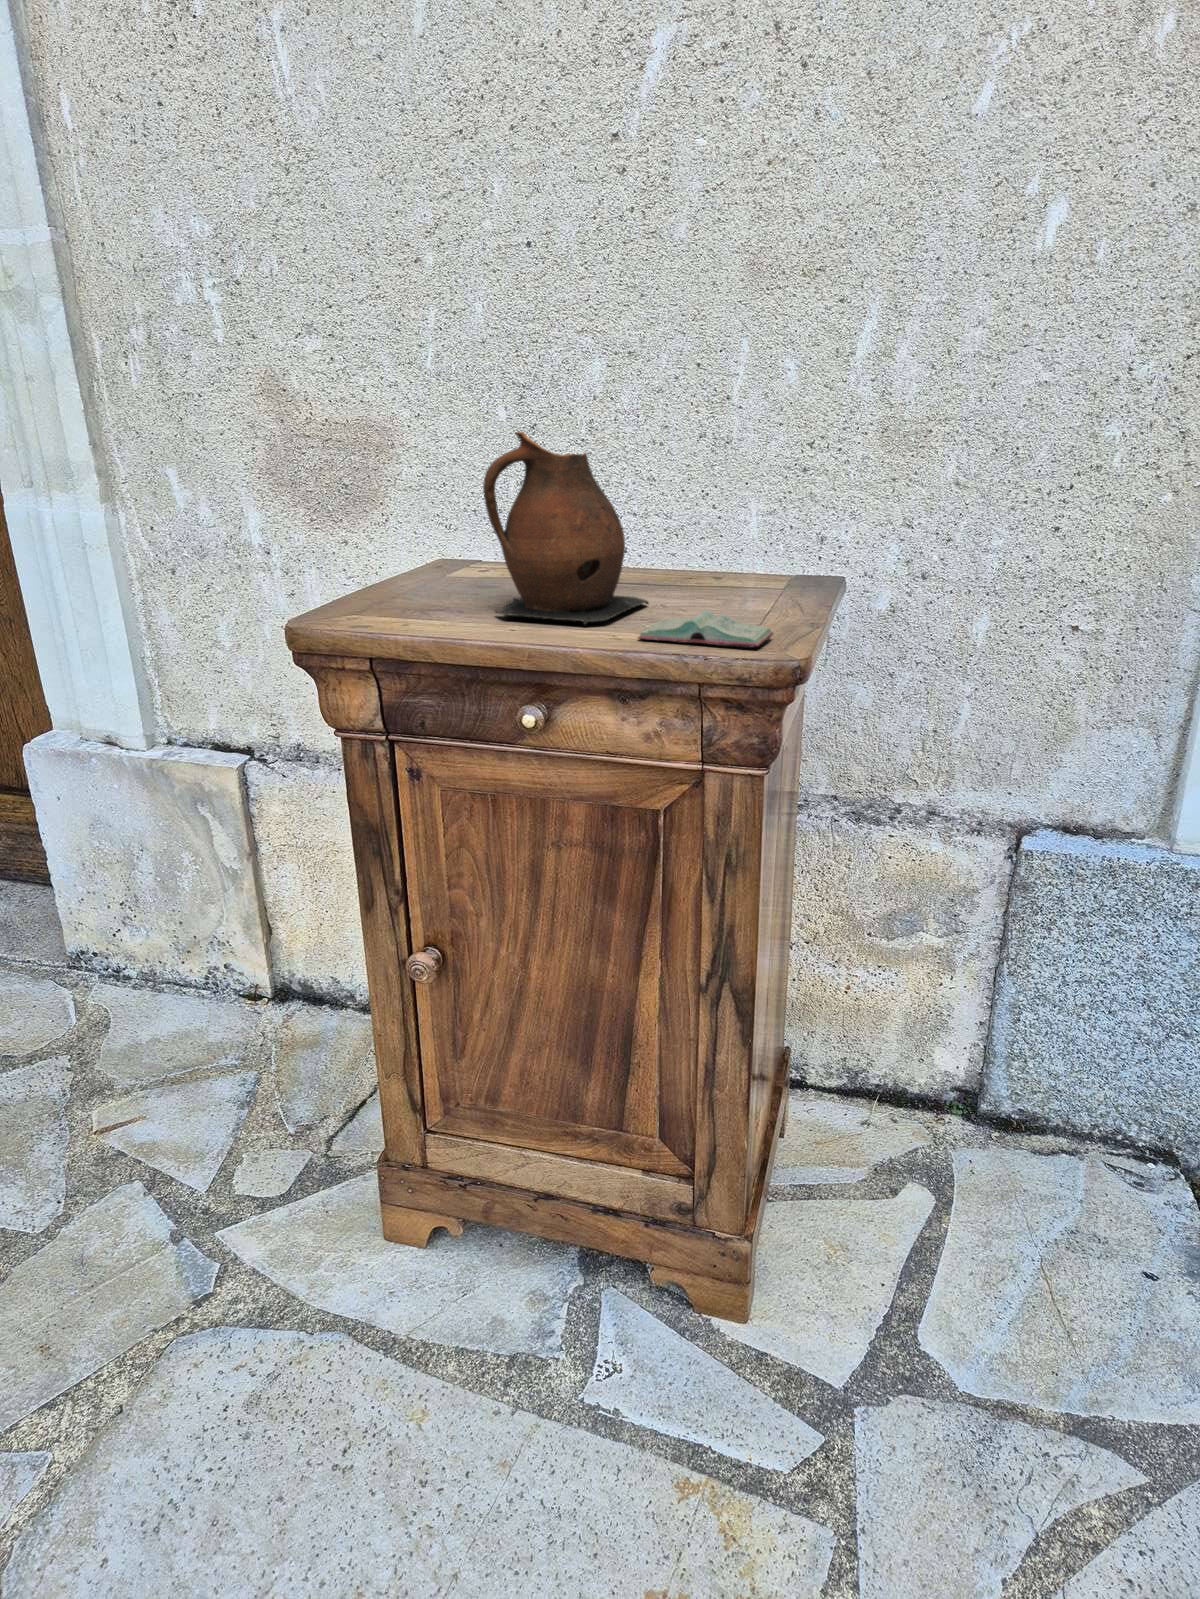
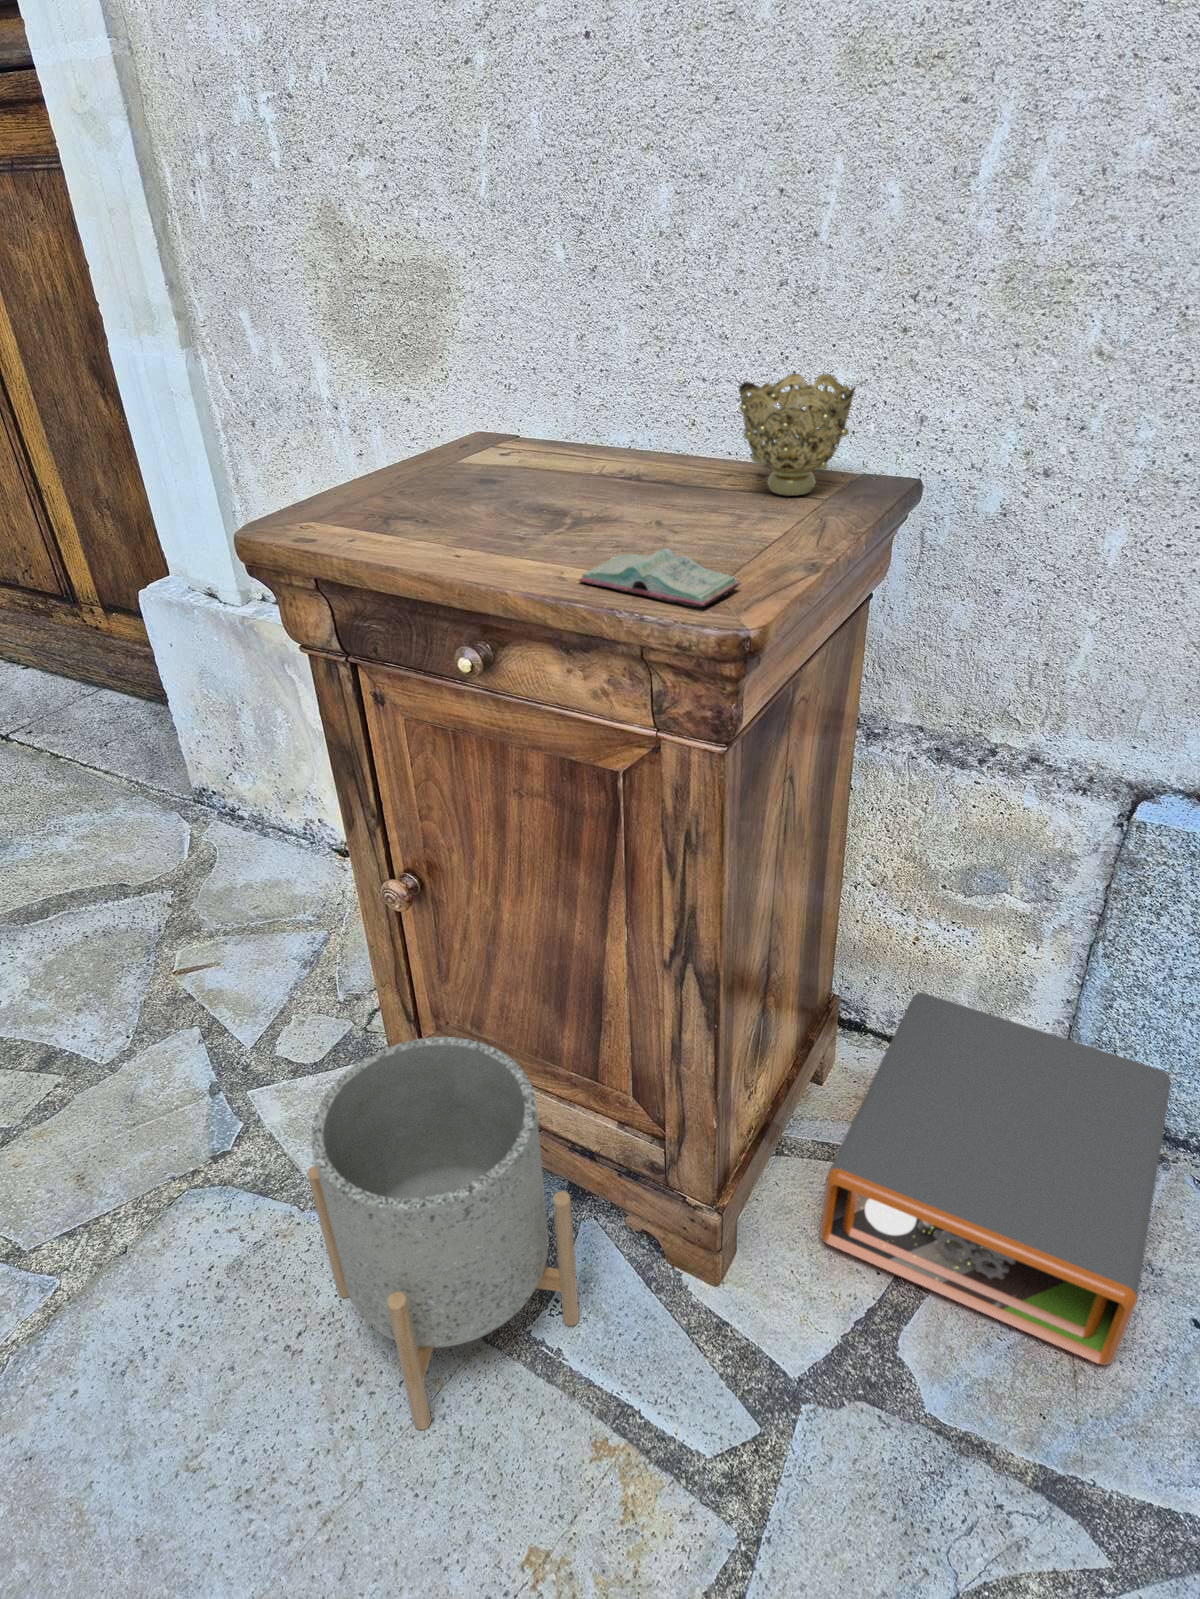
ceramic pitcher: present [483,432,649,625] -> none [440,309,646,553]
decorative bowl: none [704,495,798,589] -> present [739,374,855,496]
storage box: none [824,1039,1114,1322] -> present [820,993,1171,1365]
planter: none [358,1100,627,1510] -> present [307,1037,579,1430]

